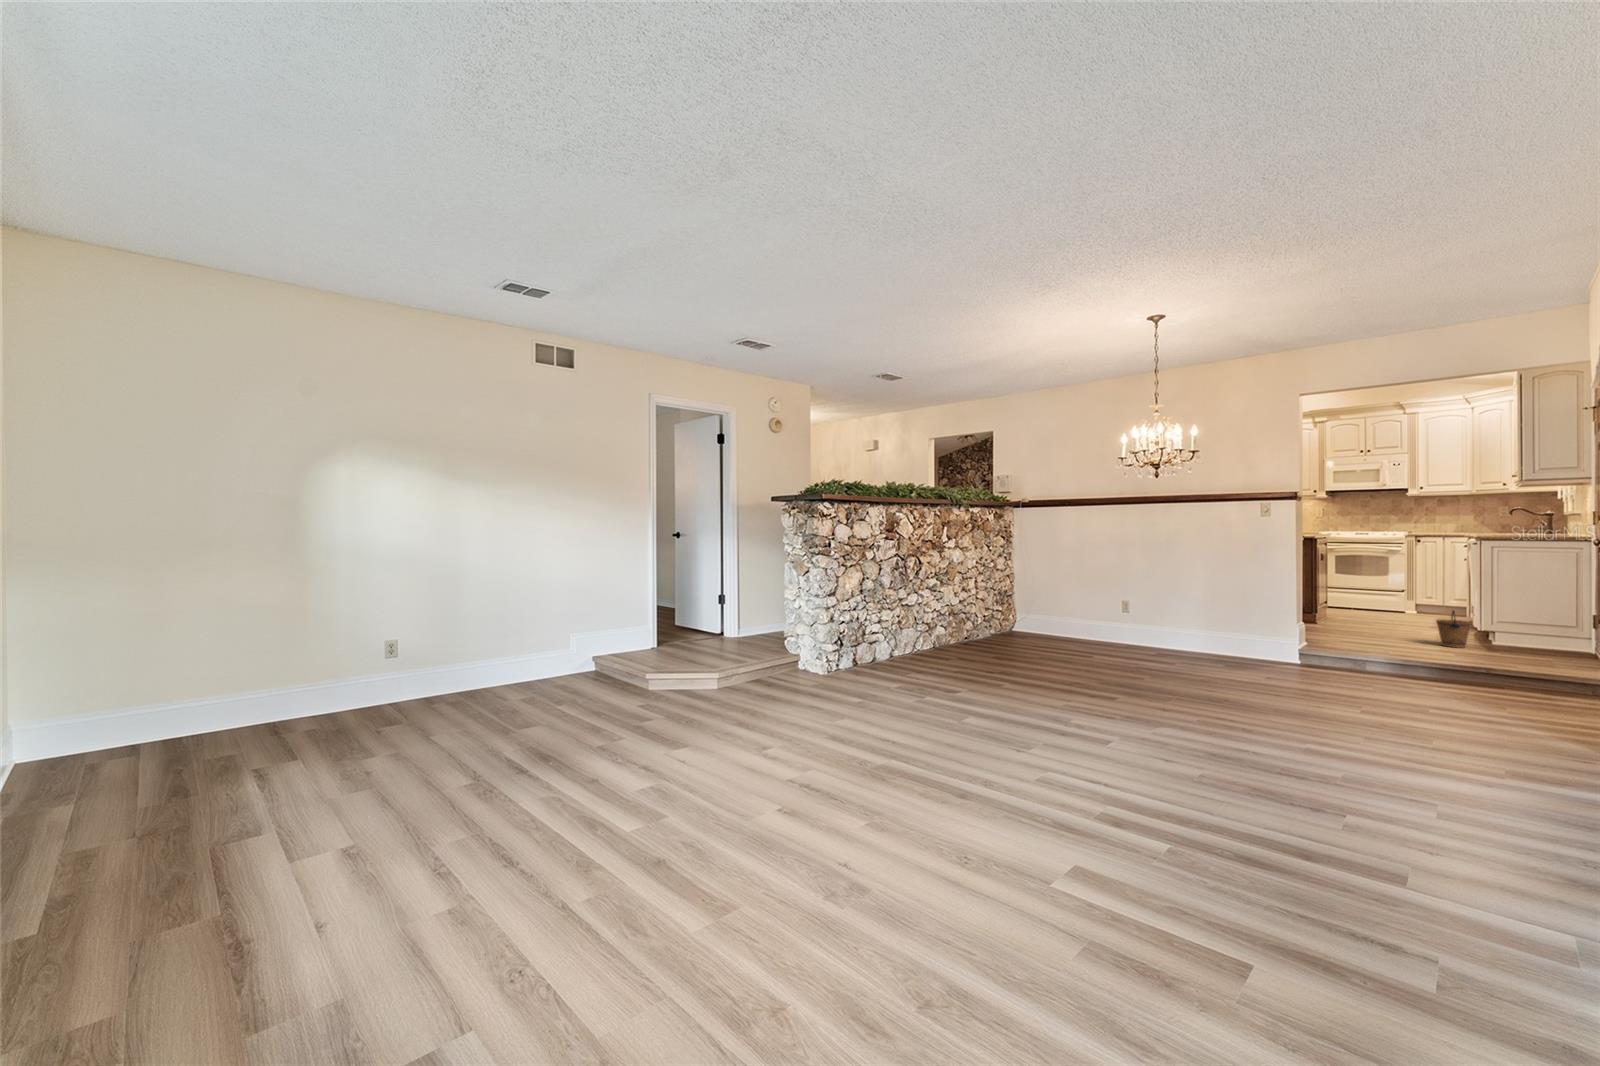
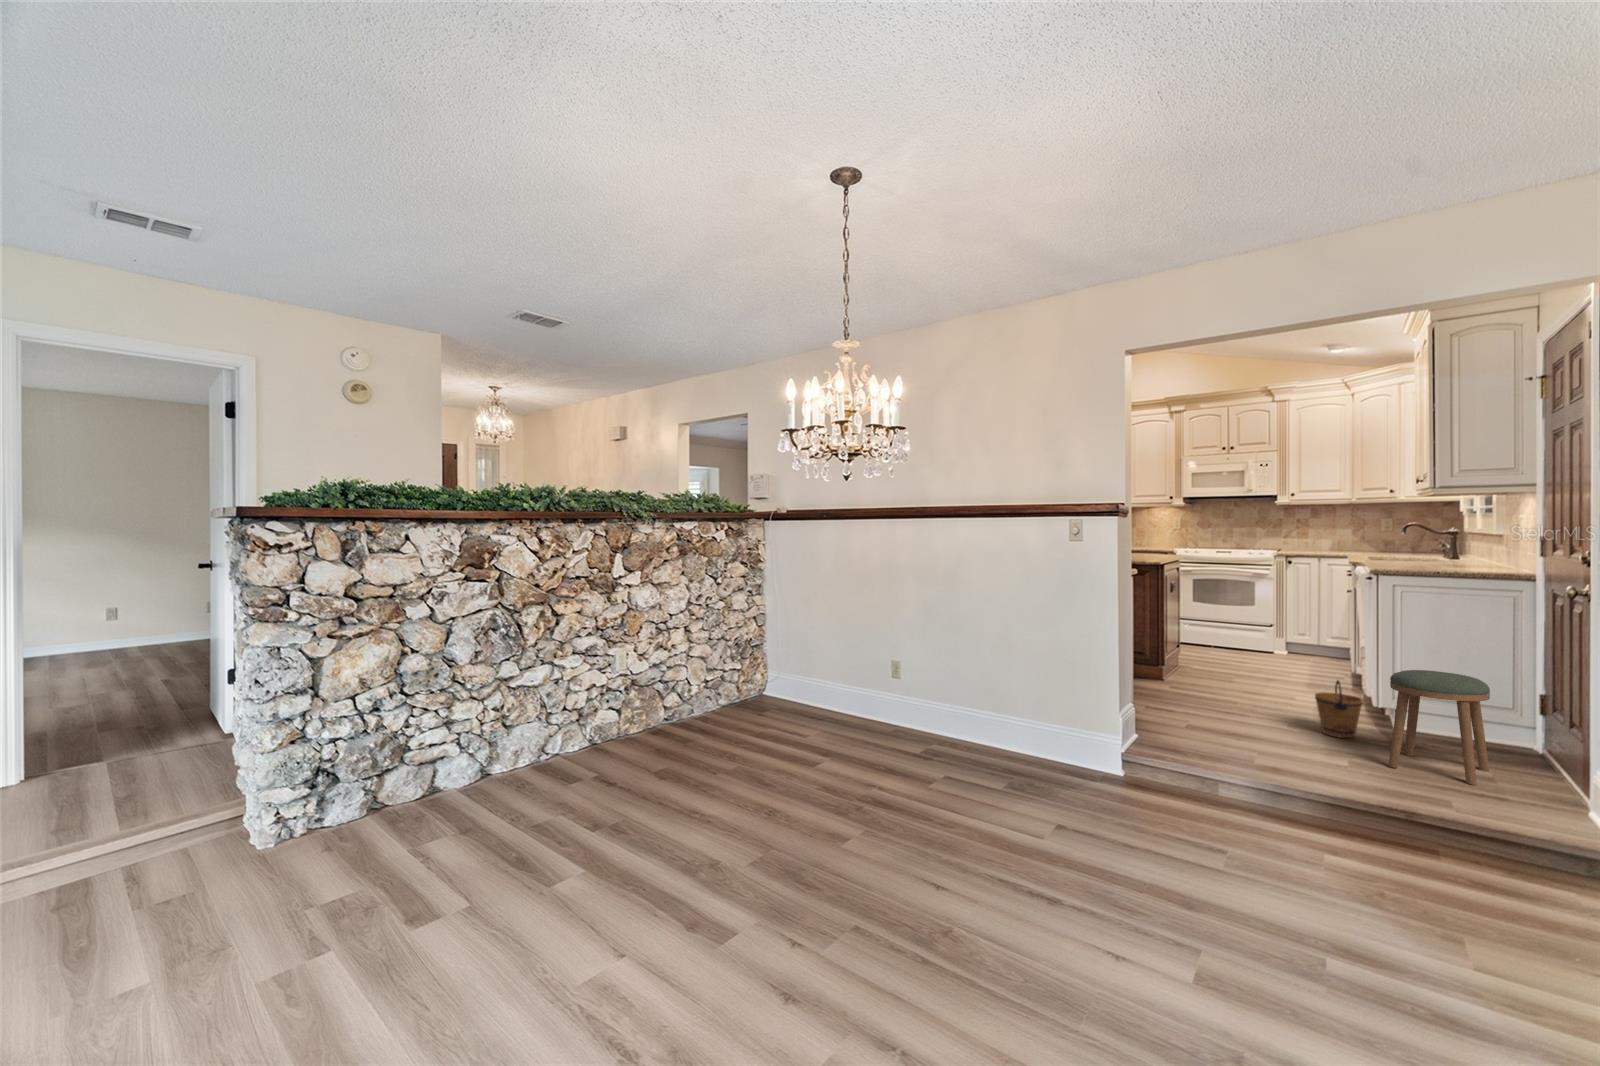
stool: none [1486,598,1557,663] -> present [1389,670,1490,785]

